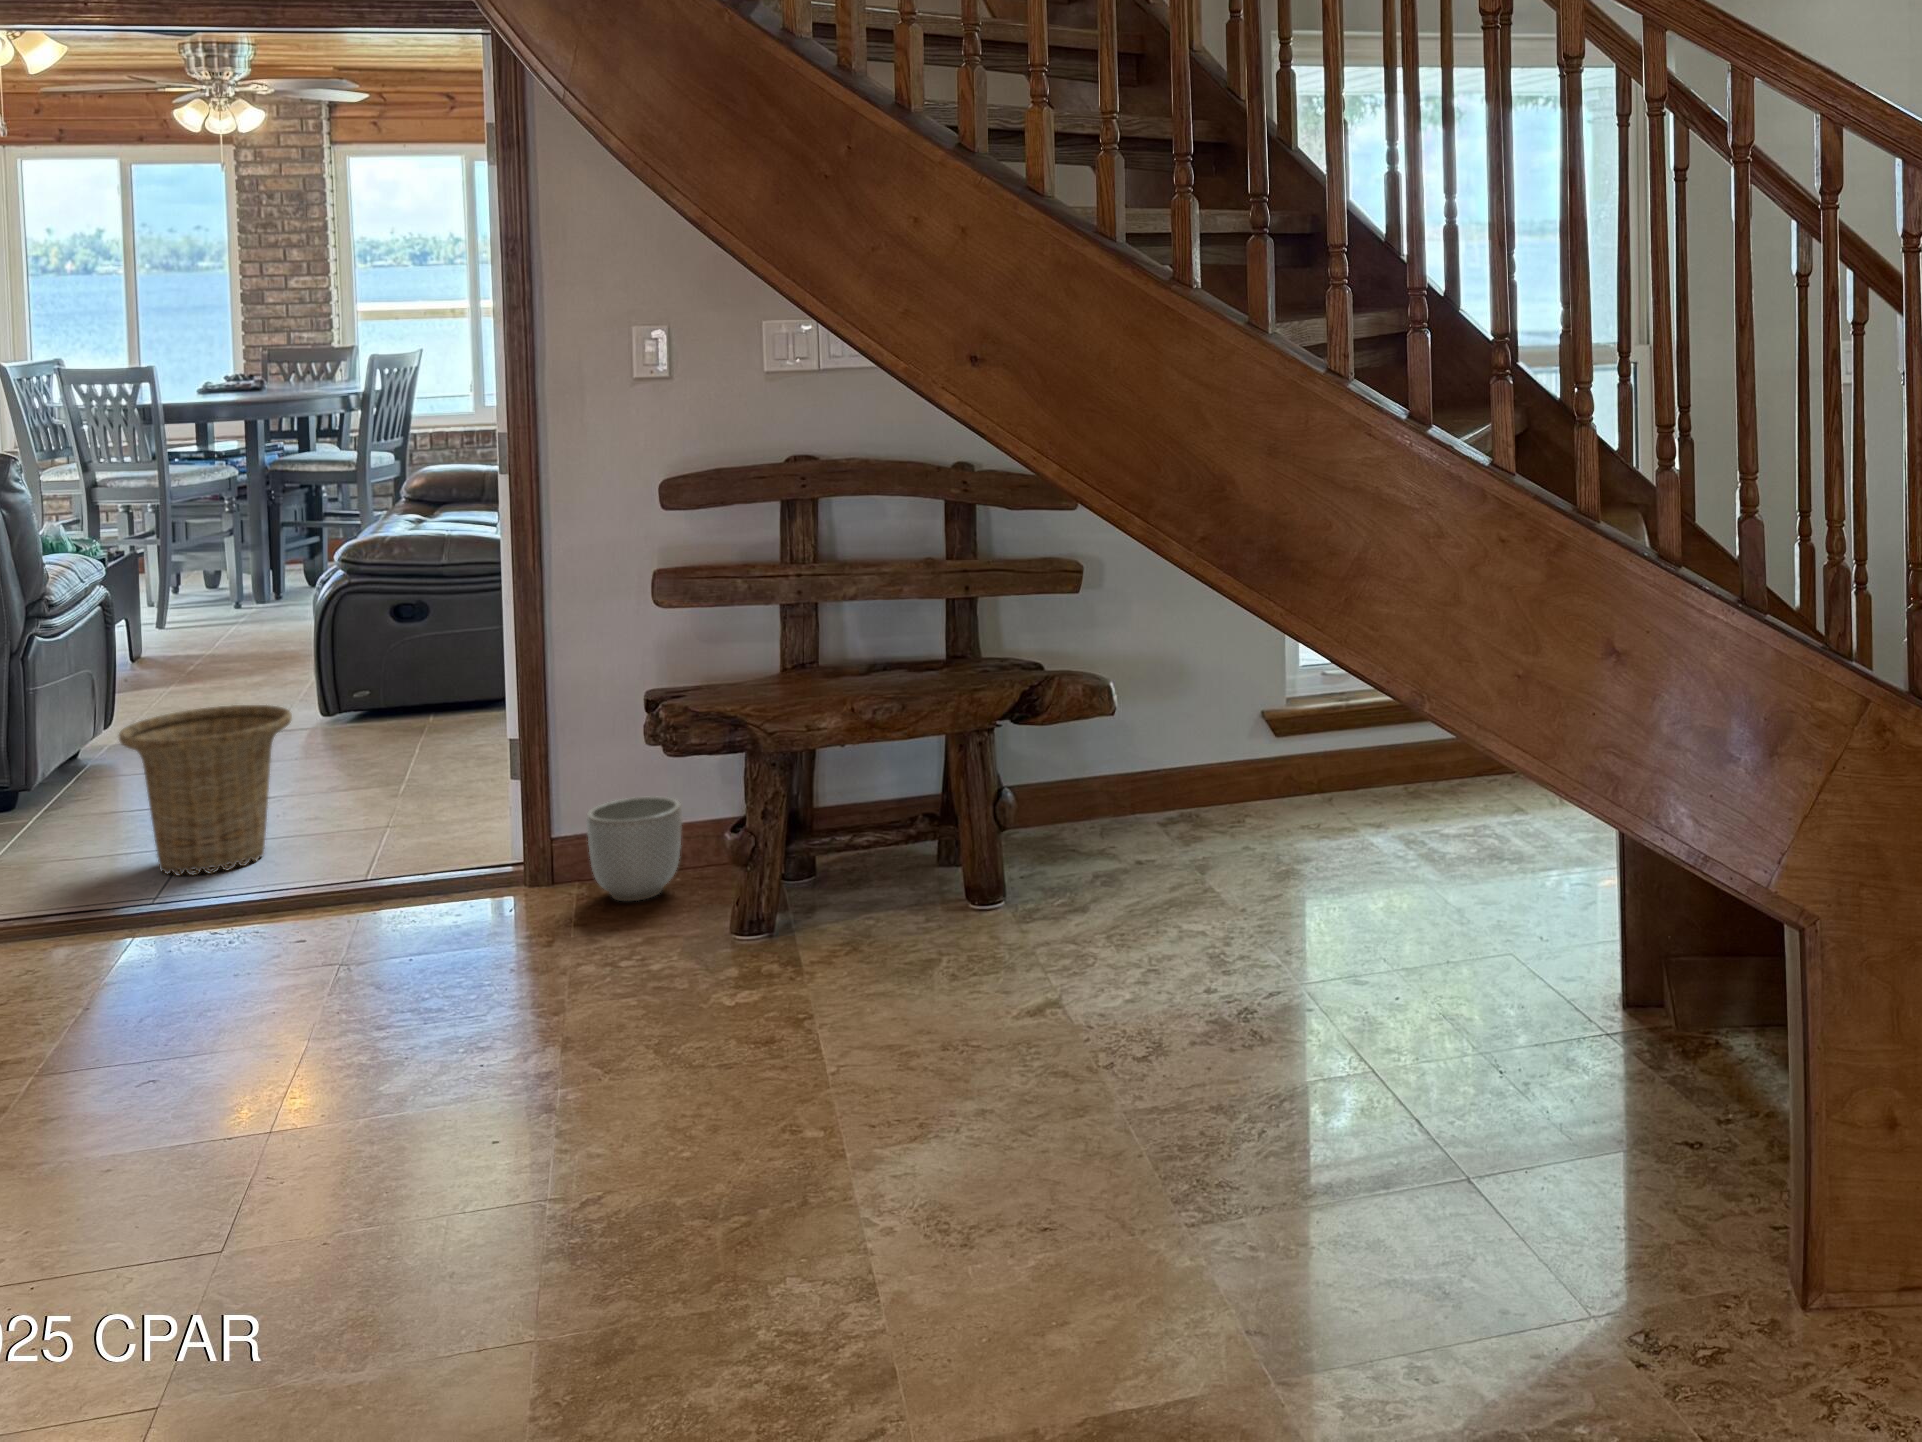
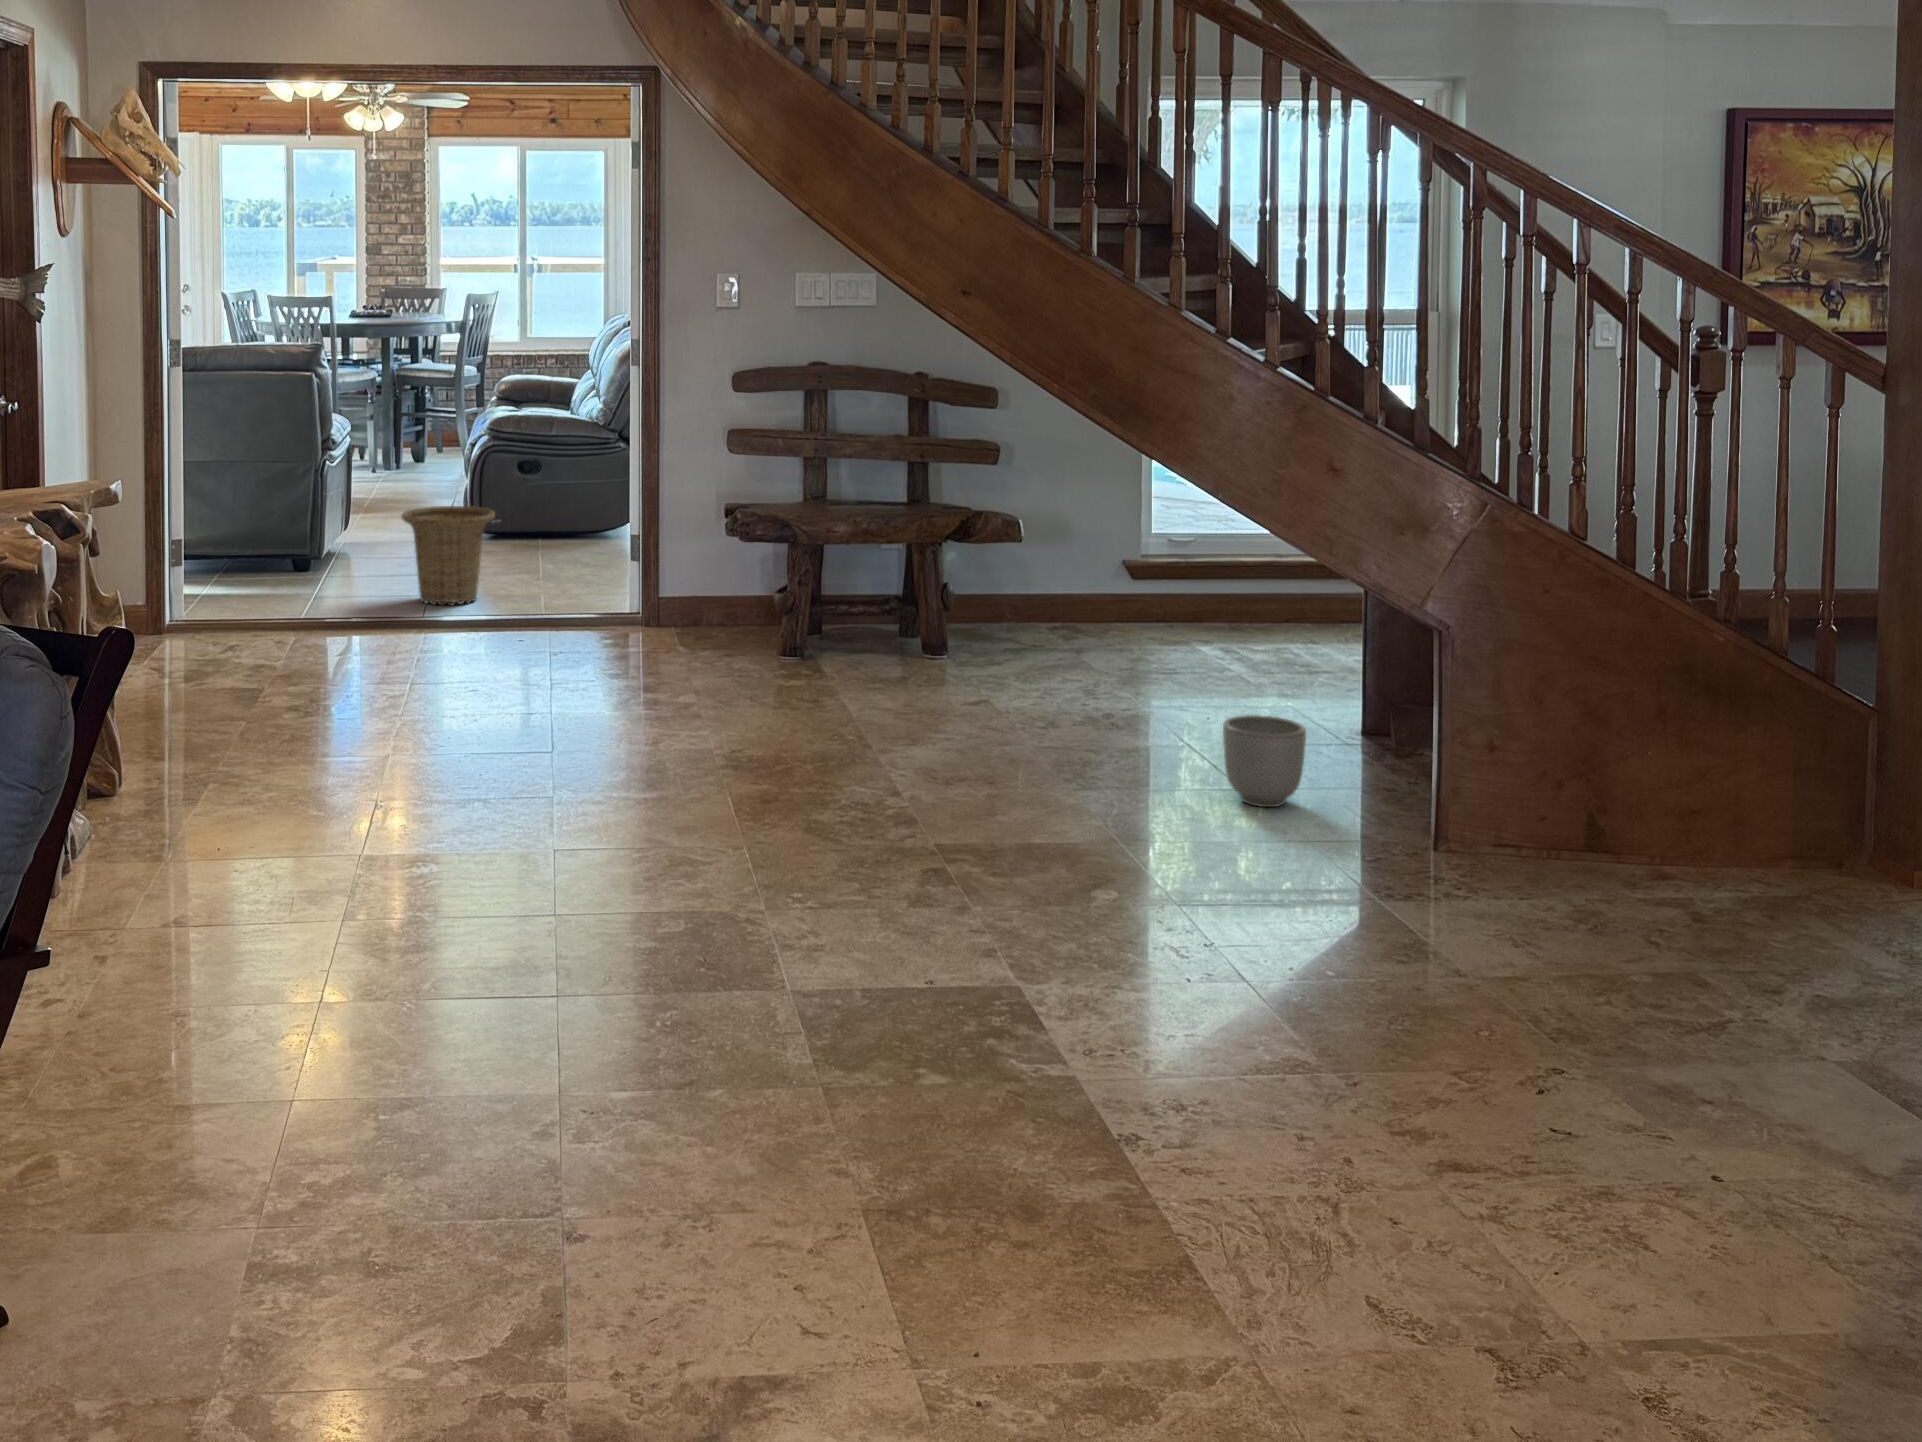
planter: present [586,796,682,901] -> present [1223,715,1306,807]

